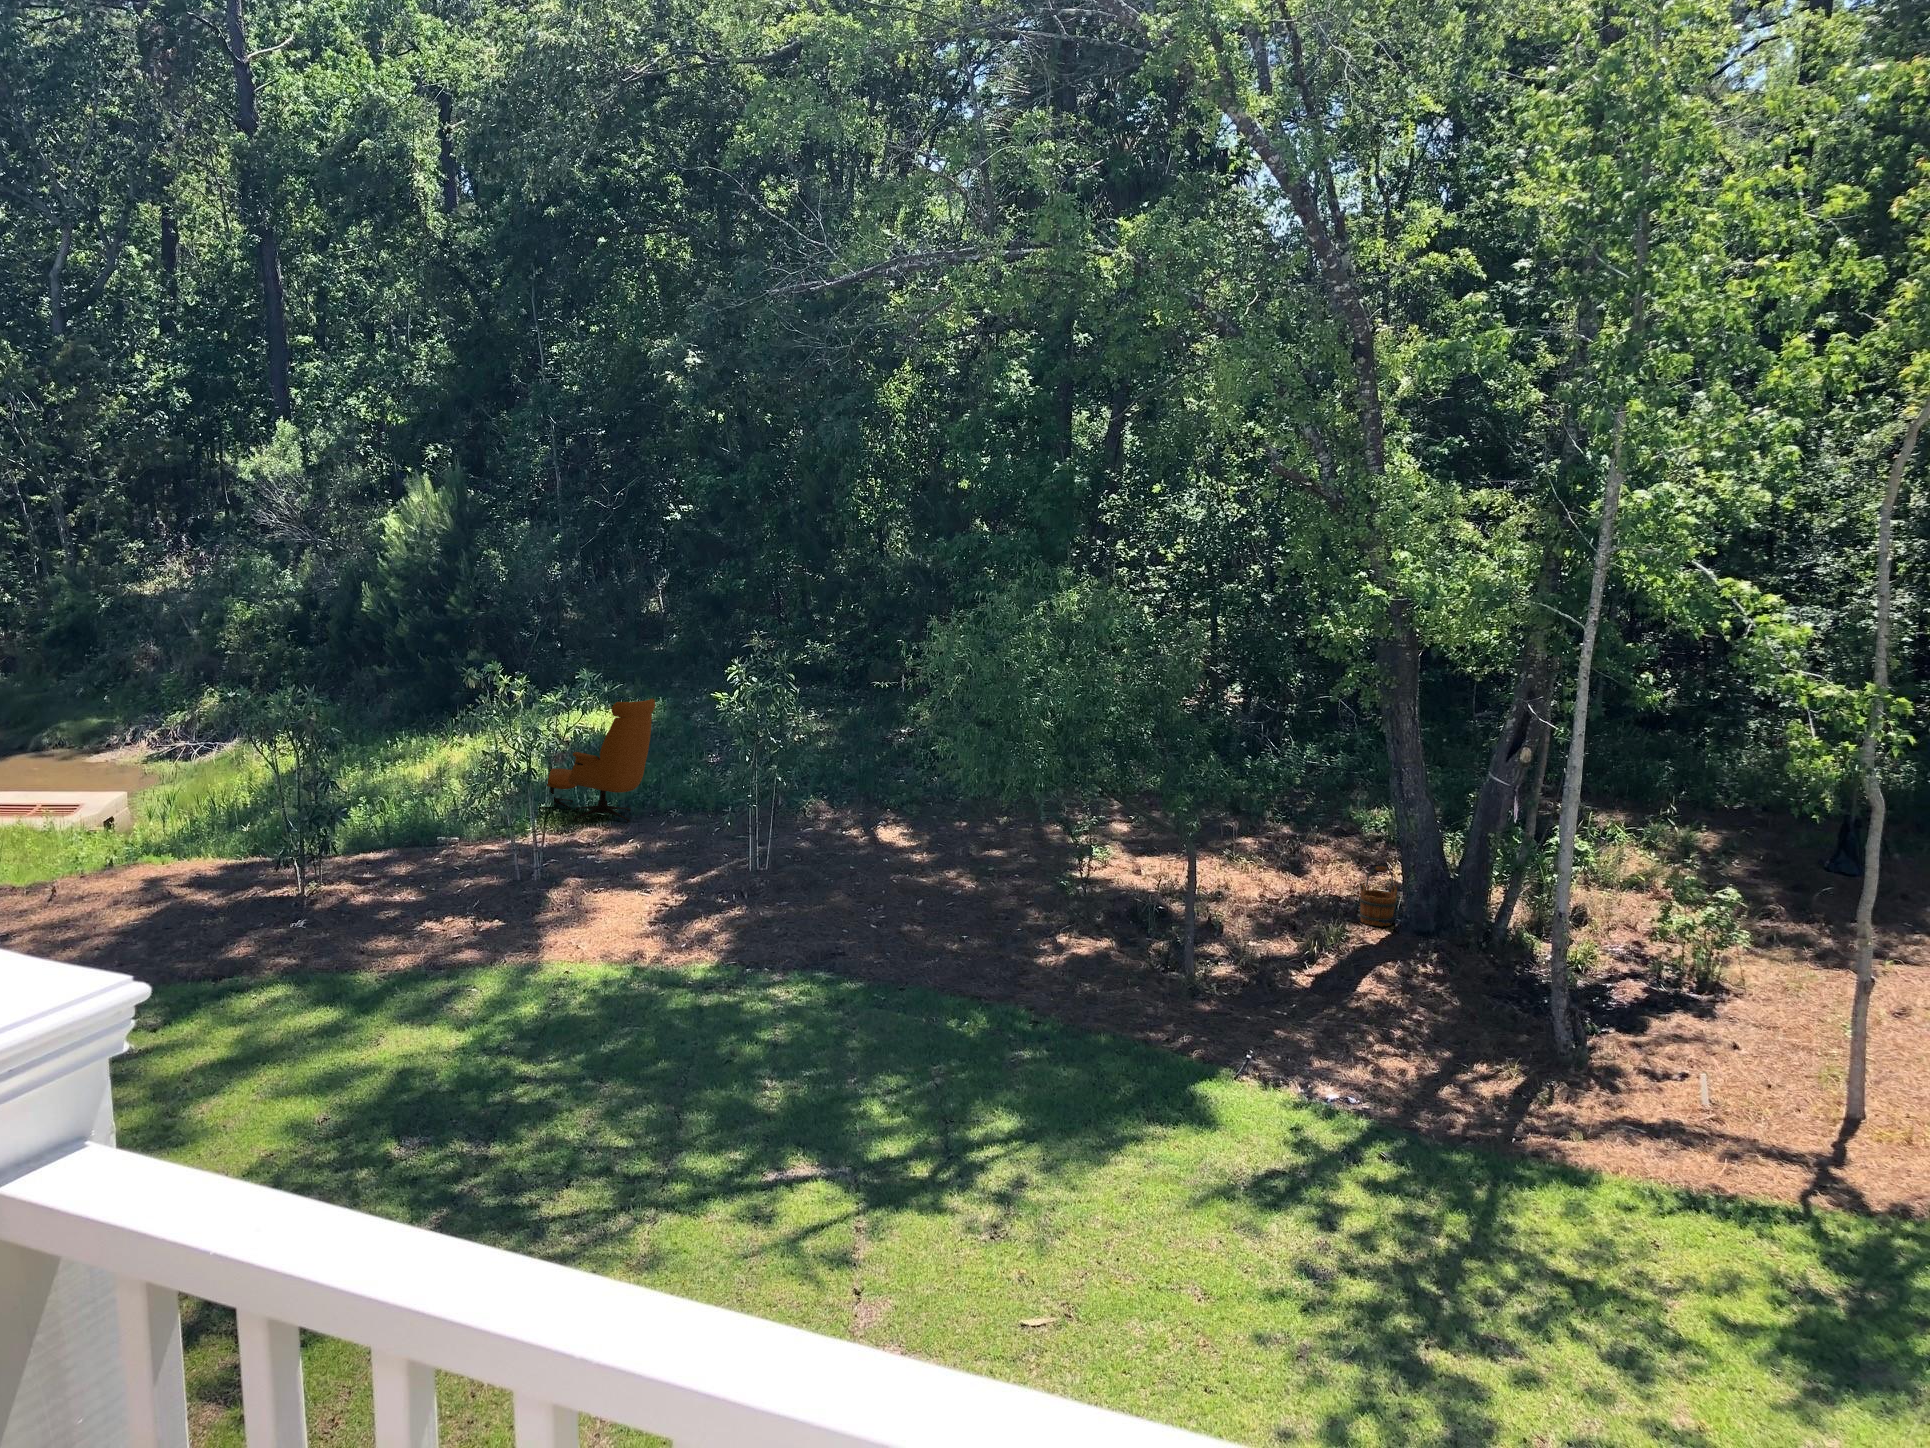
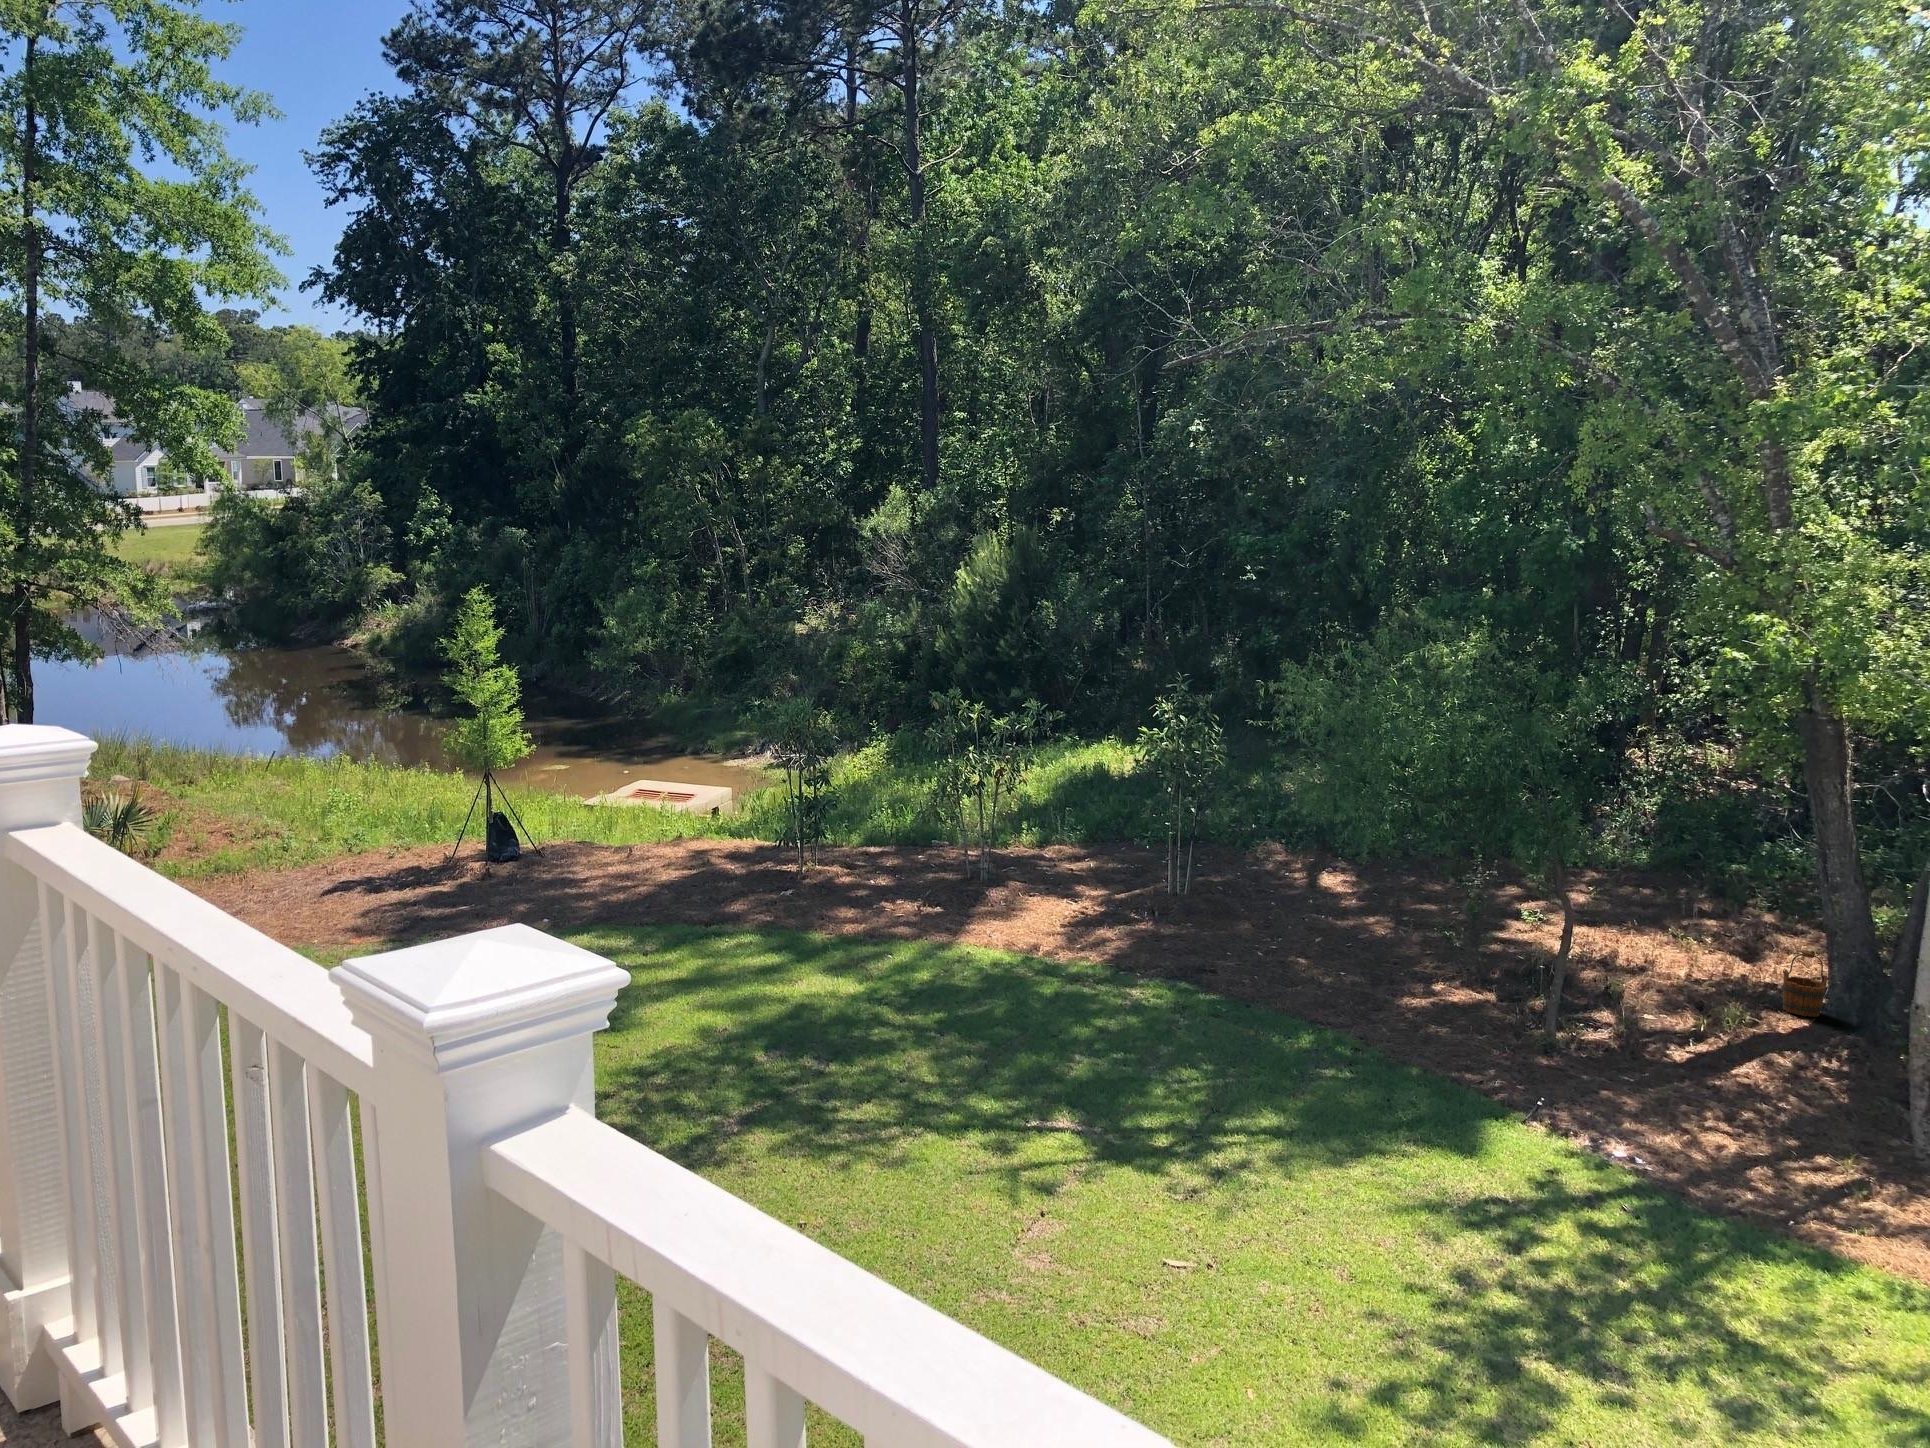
lounge chair: present [547,699,655,822] -> none [1011,736,1117,843]

